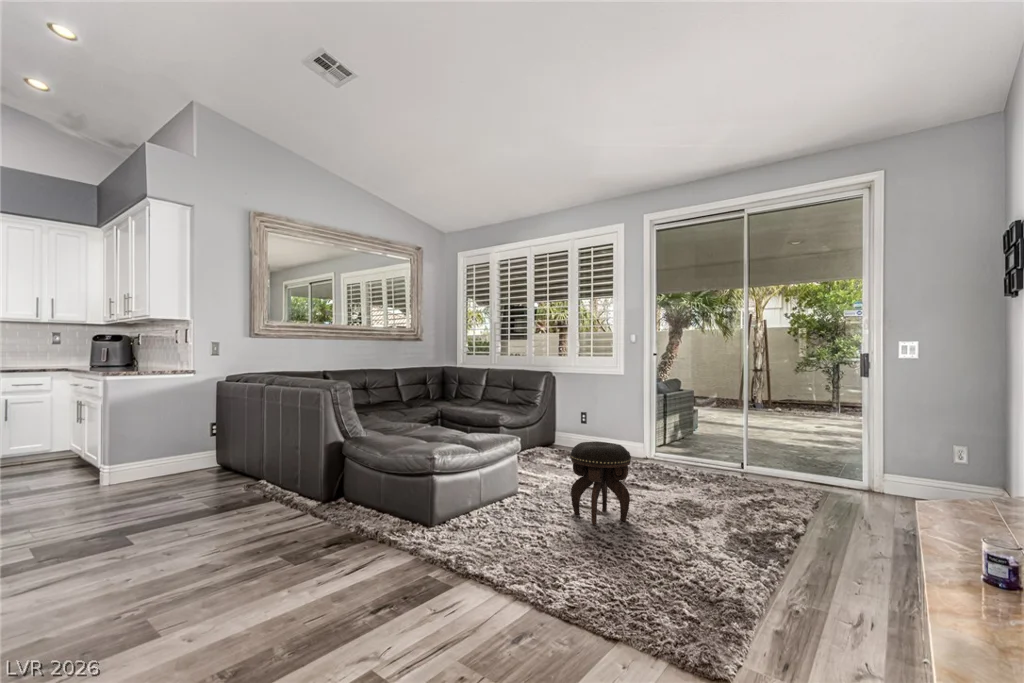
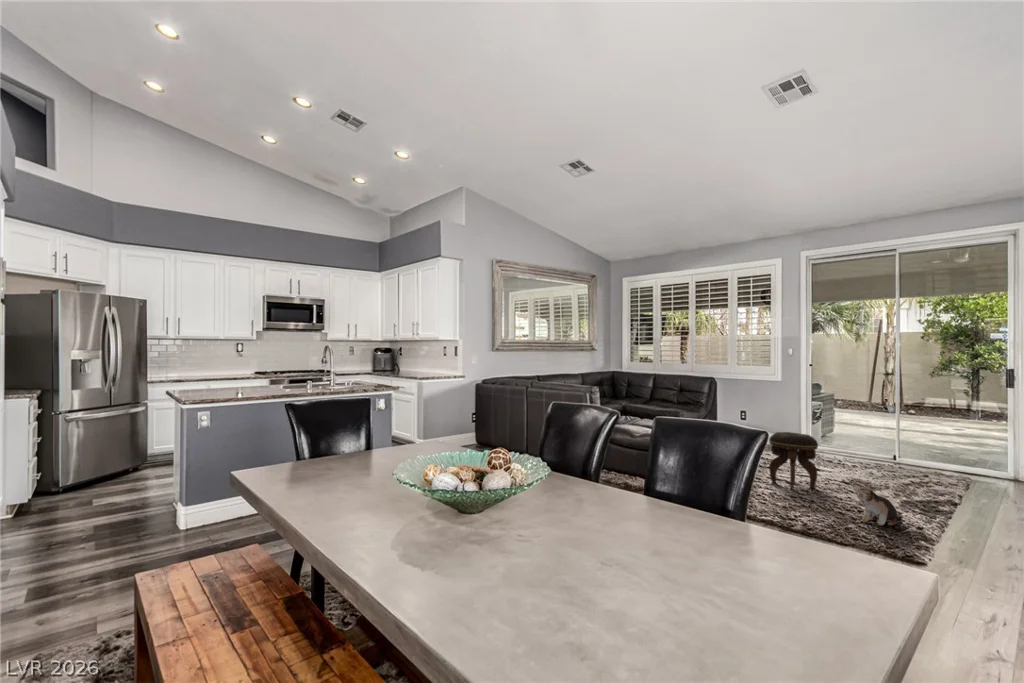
plush toy: none [646,530,720,592] -> present [853,487,902,526]

